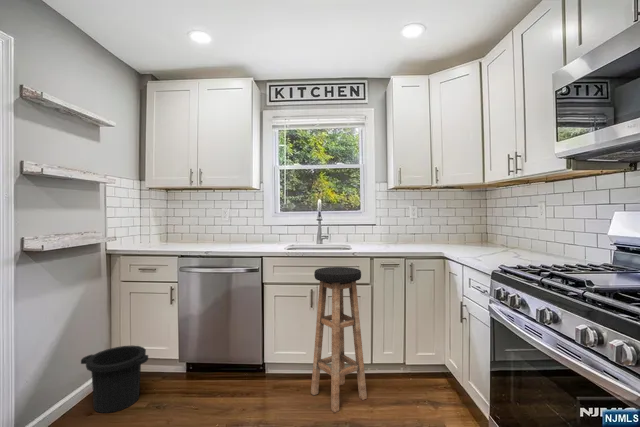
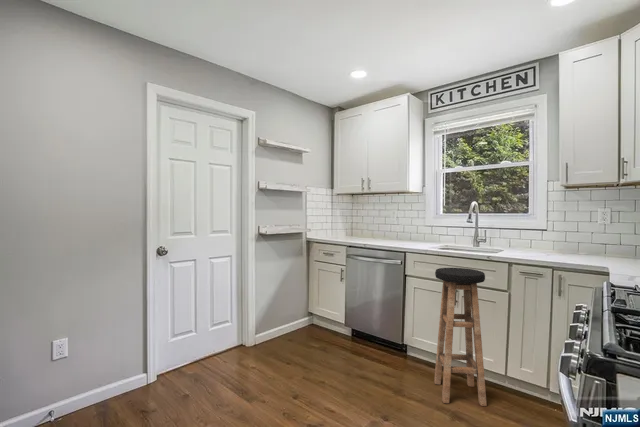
trash can: present [81,346,148,413] -> none [286,304,321,345]

